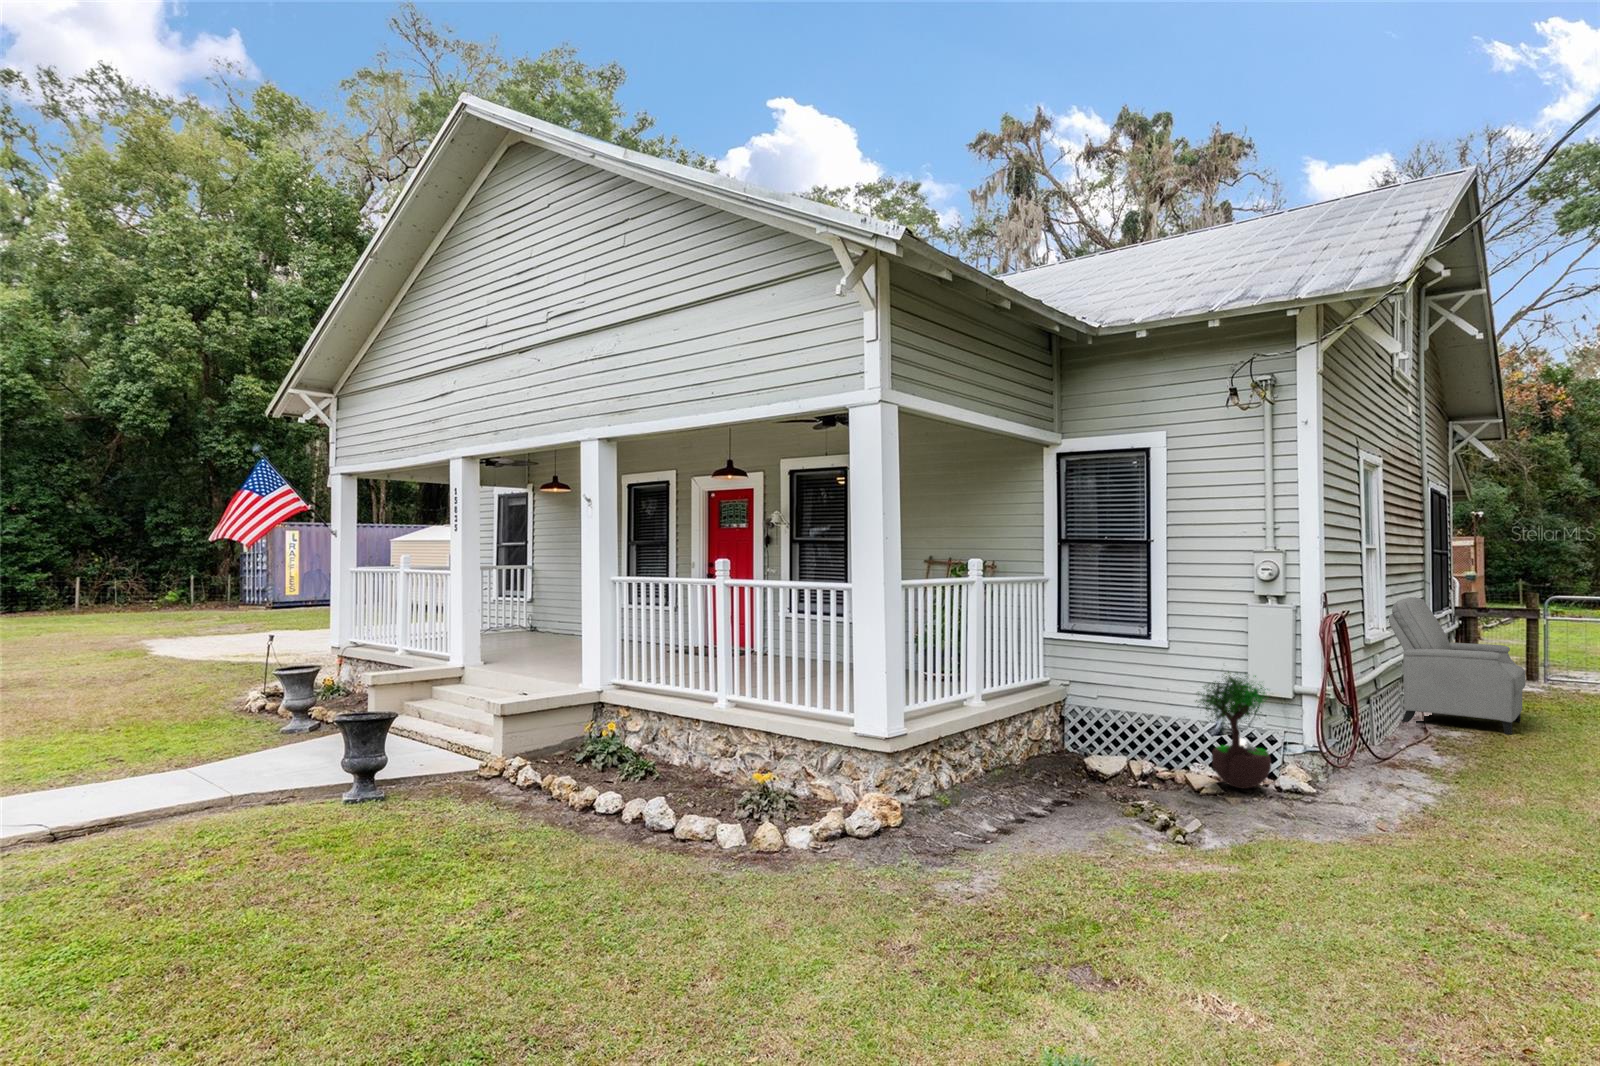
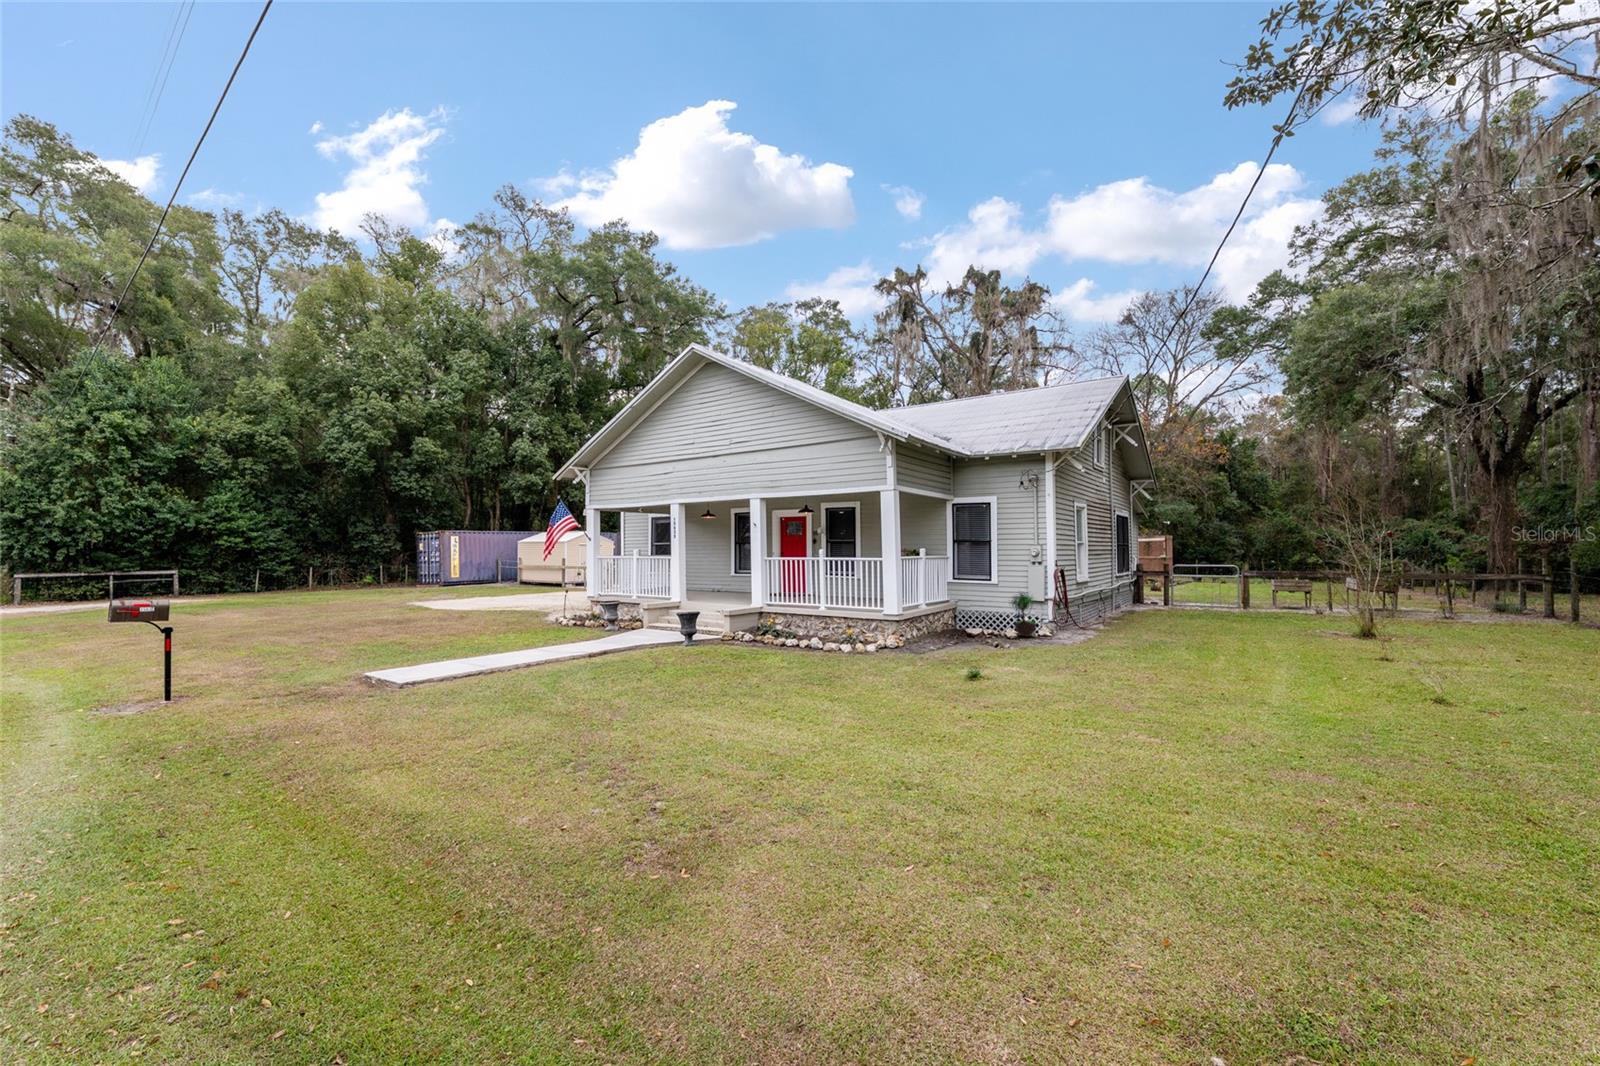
chair: present [1387,597,1526,734] -> none [1089,565,1145,622]

